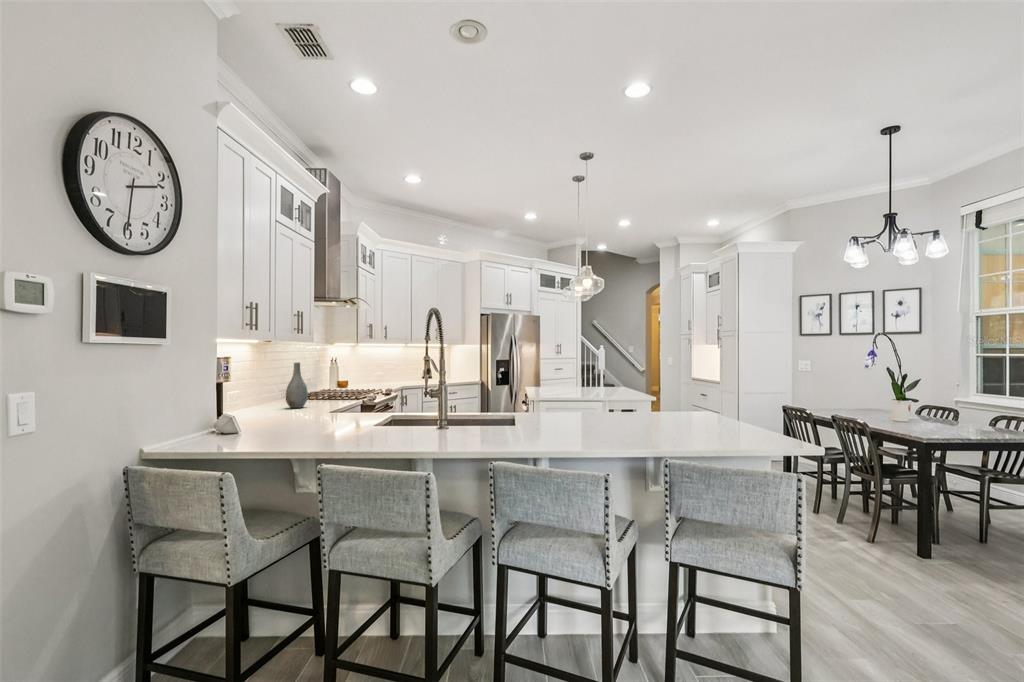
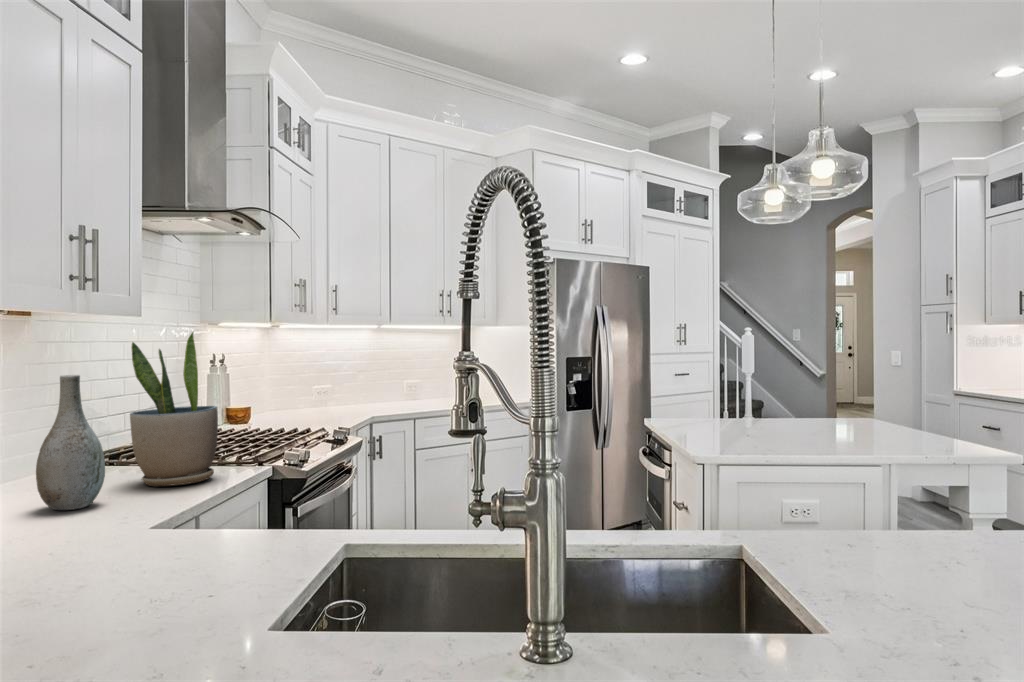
potted plant: none [312,347,343,403] -> present [130,332,218,486]

